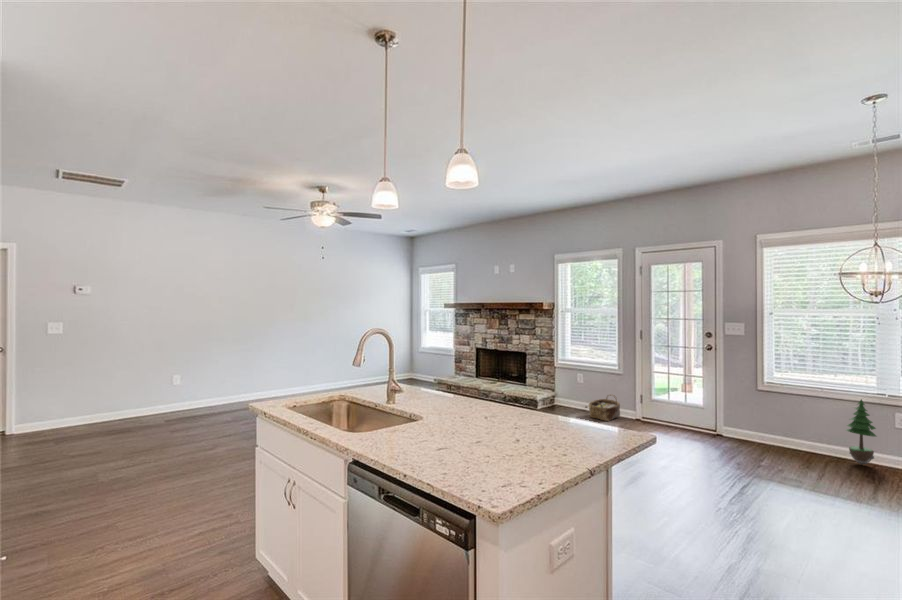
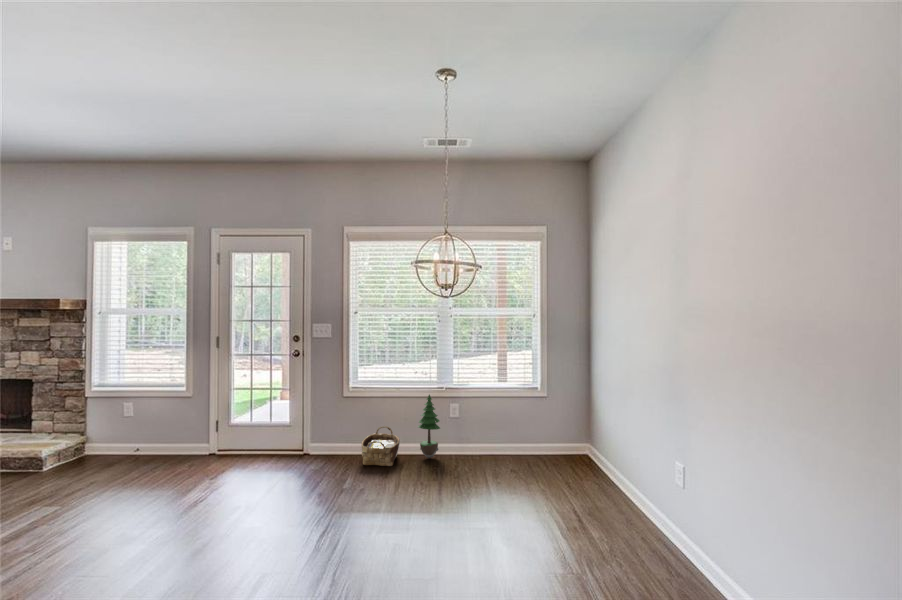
woven basket: present [589,394,620,421] -> present [361,426,400,466]

